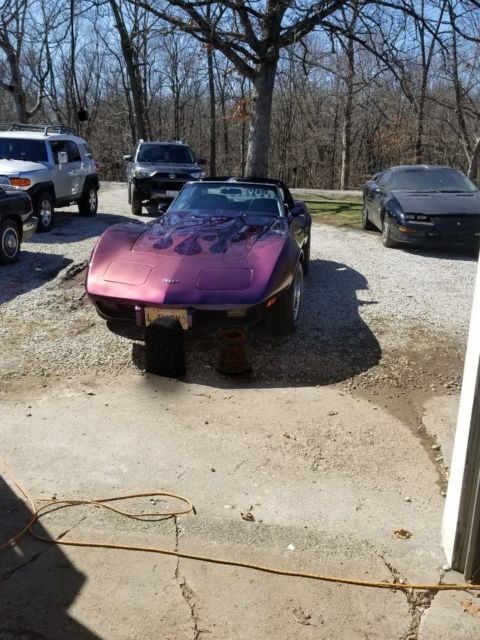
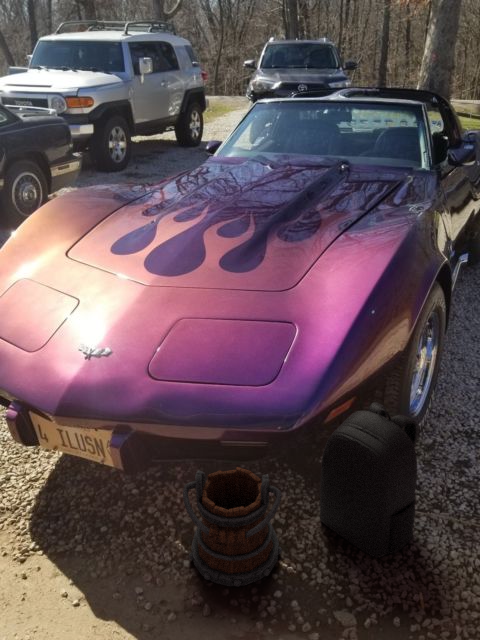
backpack: present [144,314,187,377] -> present [320,402,418,558]

